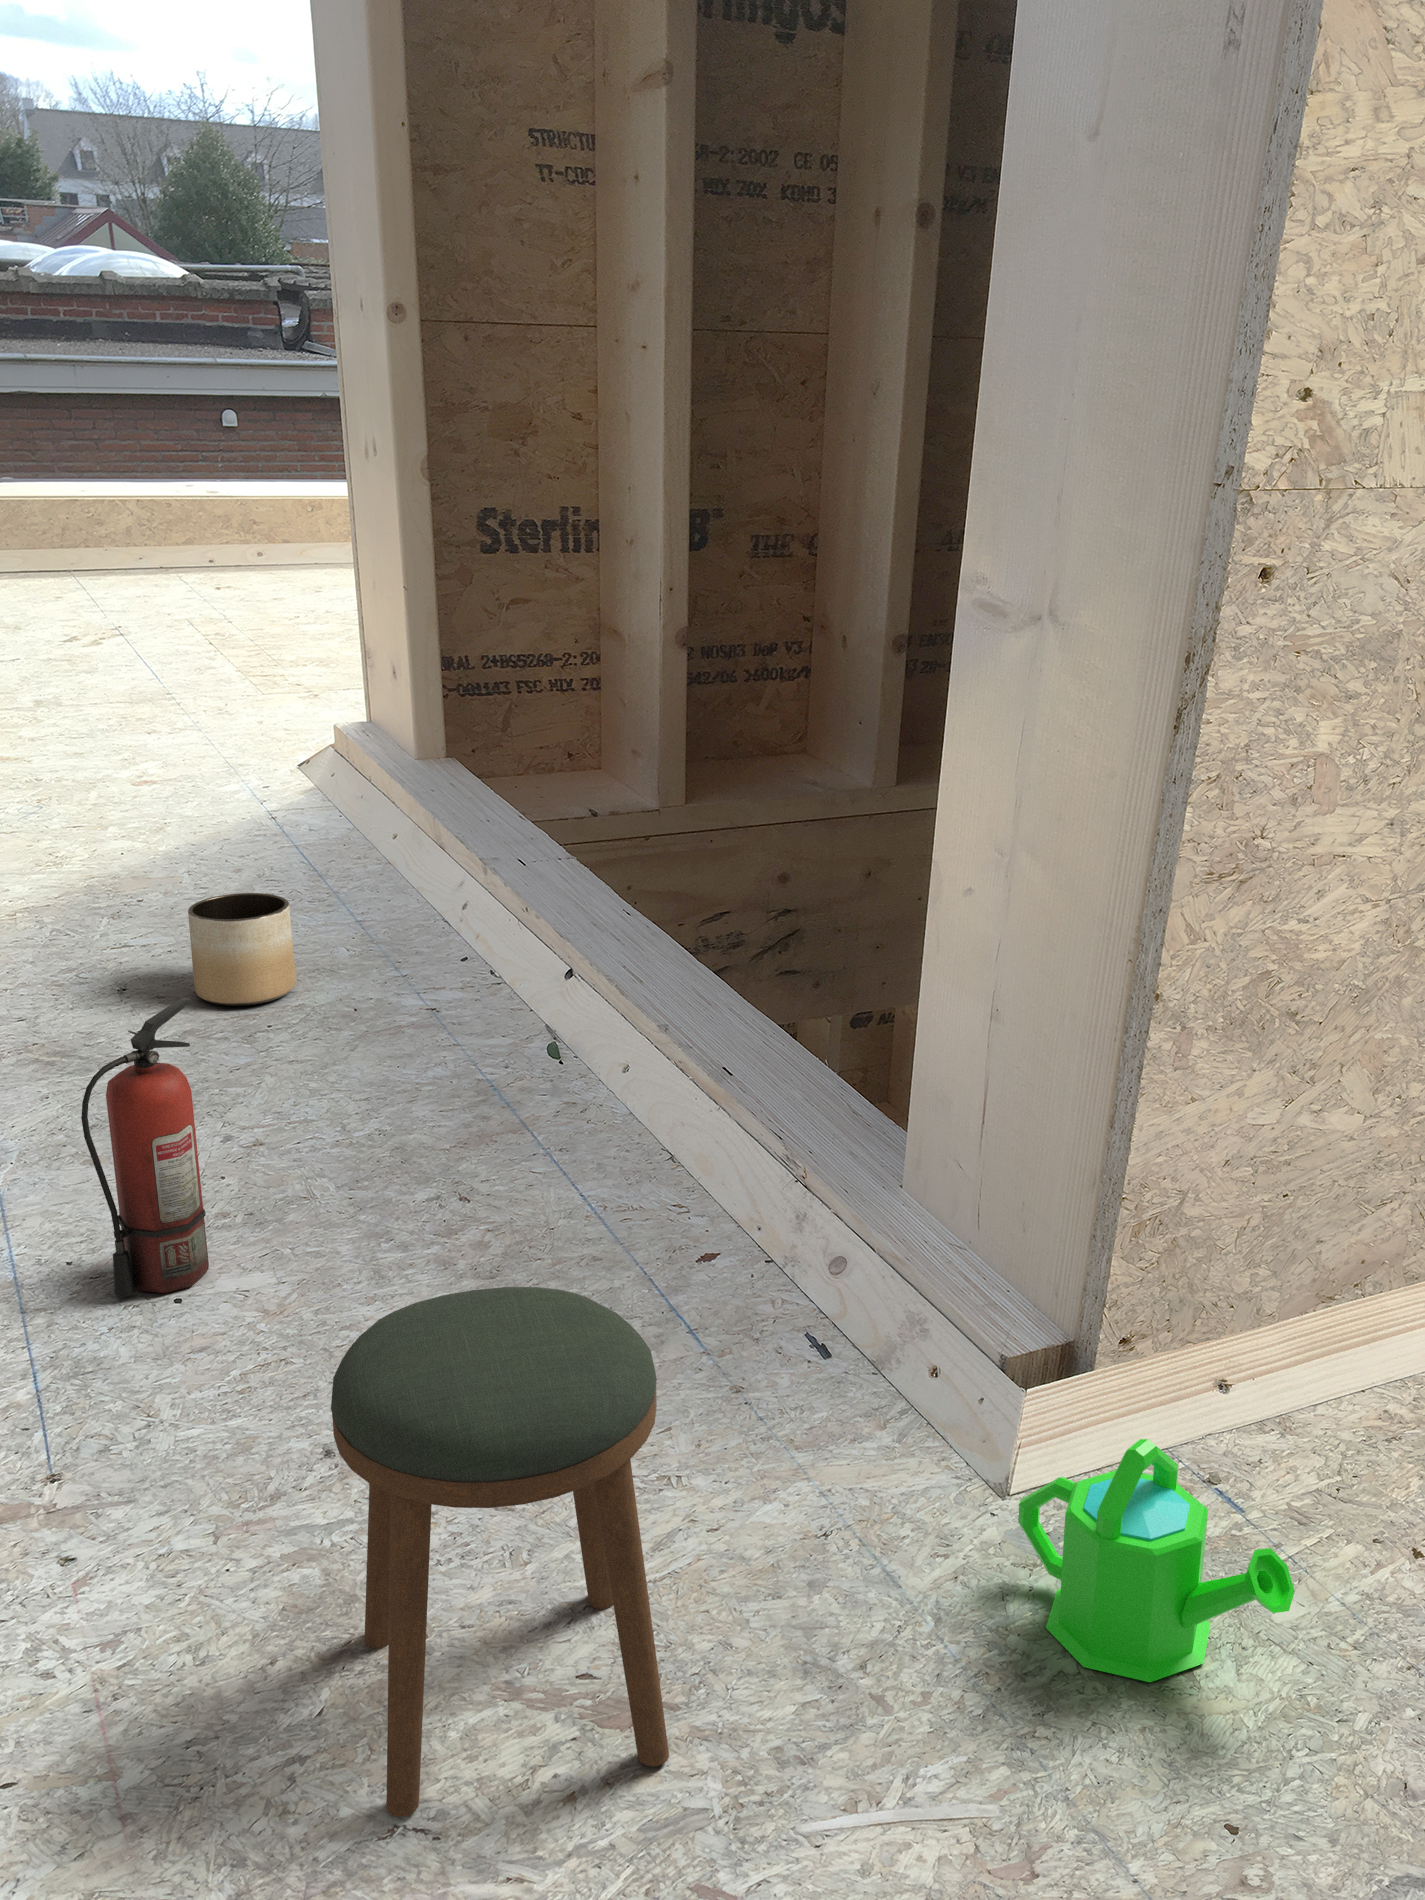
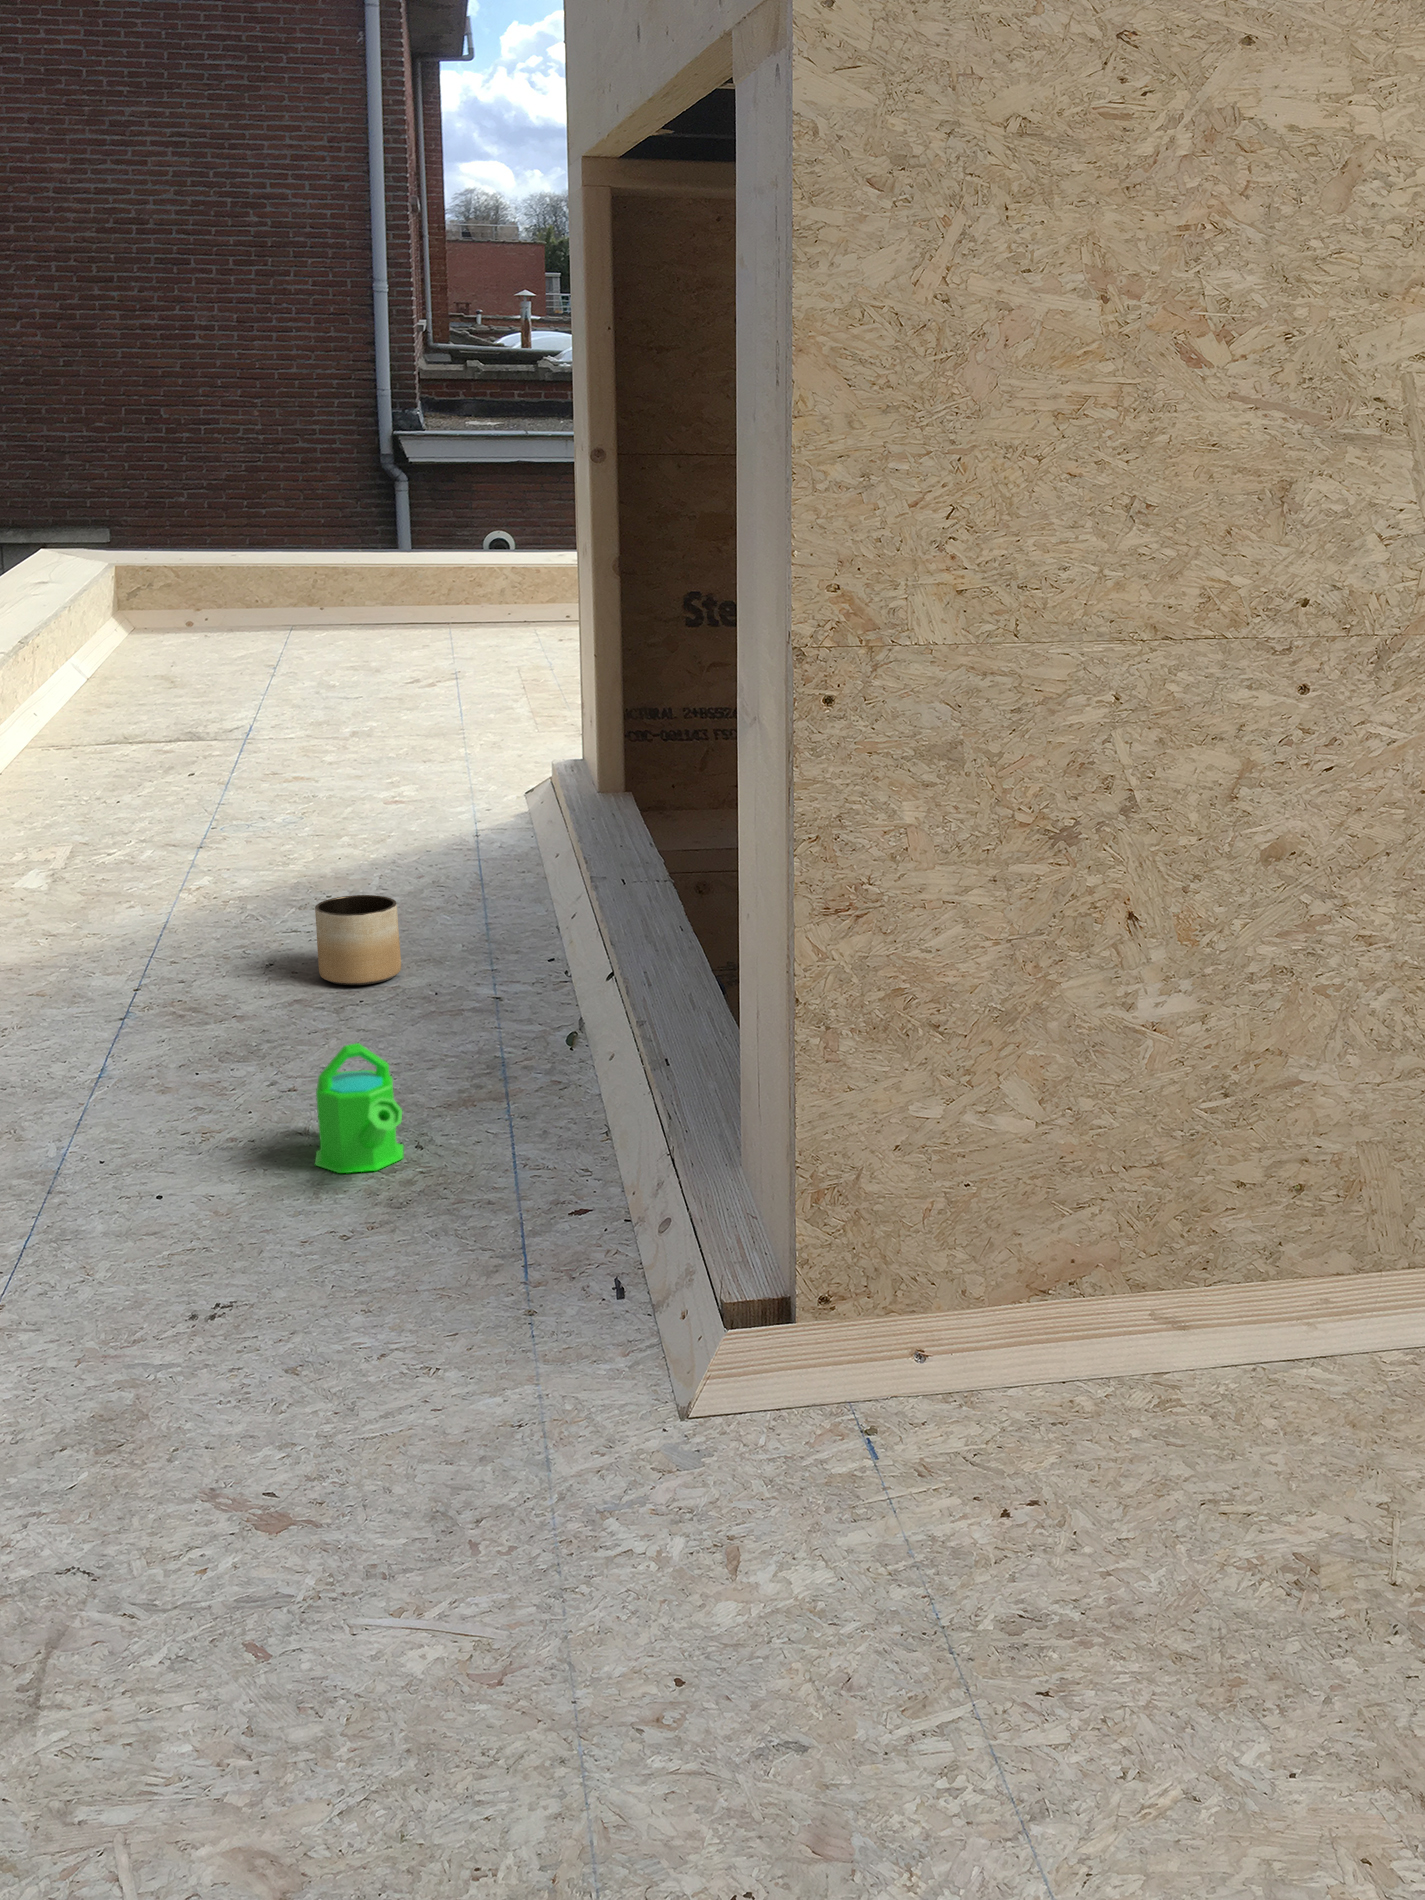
fire extinguisher: present [81,998,209,1297] -> none [93,960,199,1190]
stool: present [331,1287,669,1817] -> none [51,1179,333,1564]
watering can: present [1018,1439,1295,1682] -> present [315,1043,404,1173]

